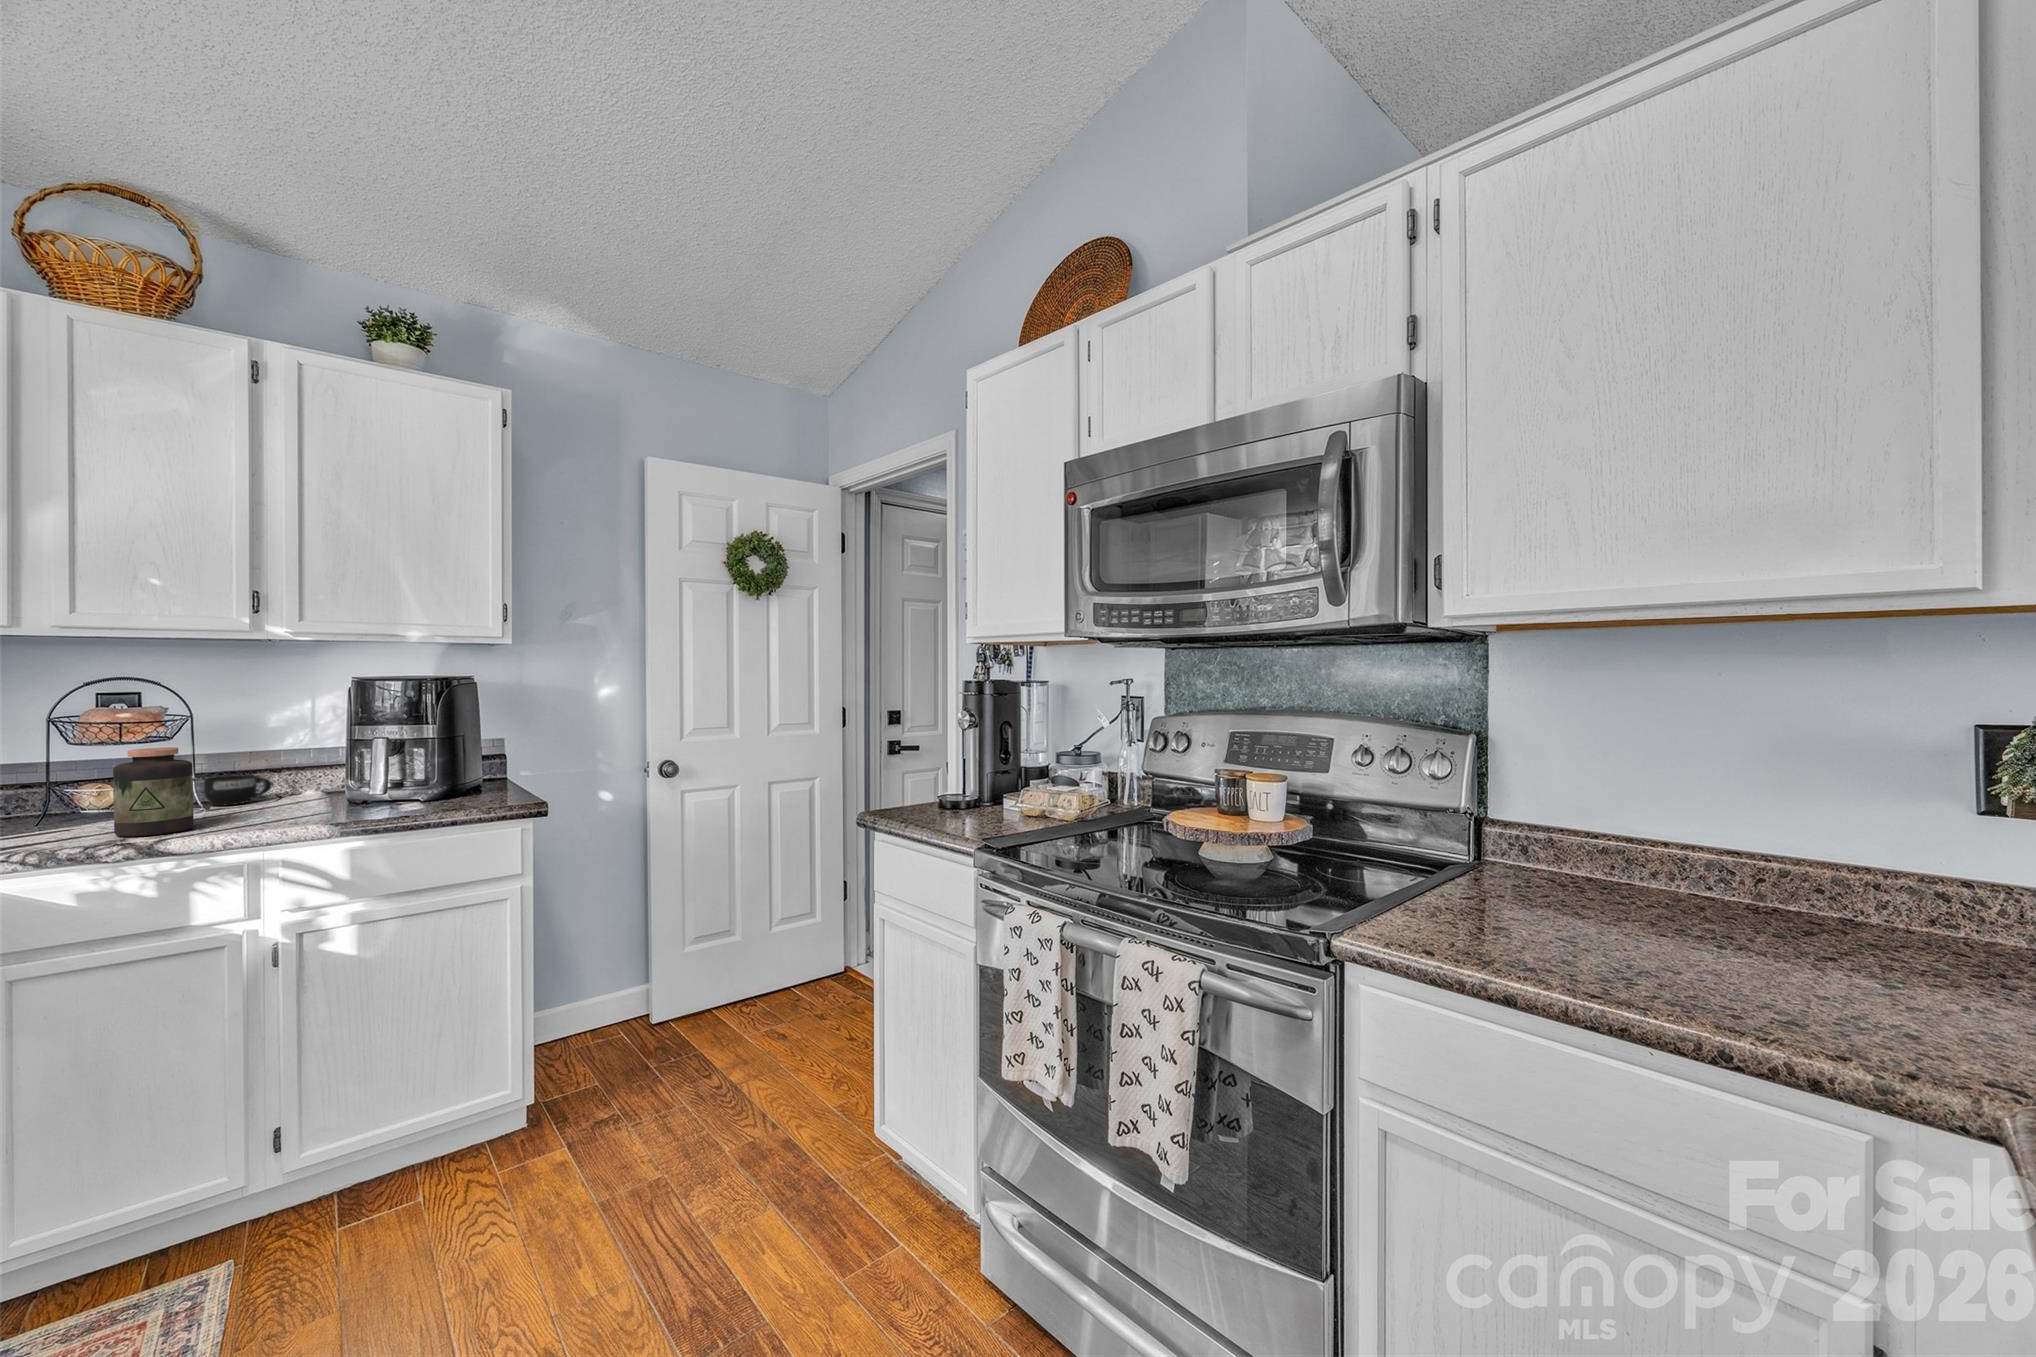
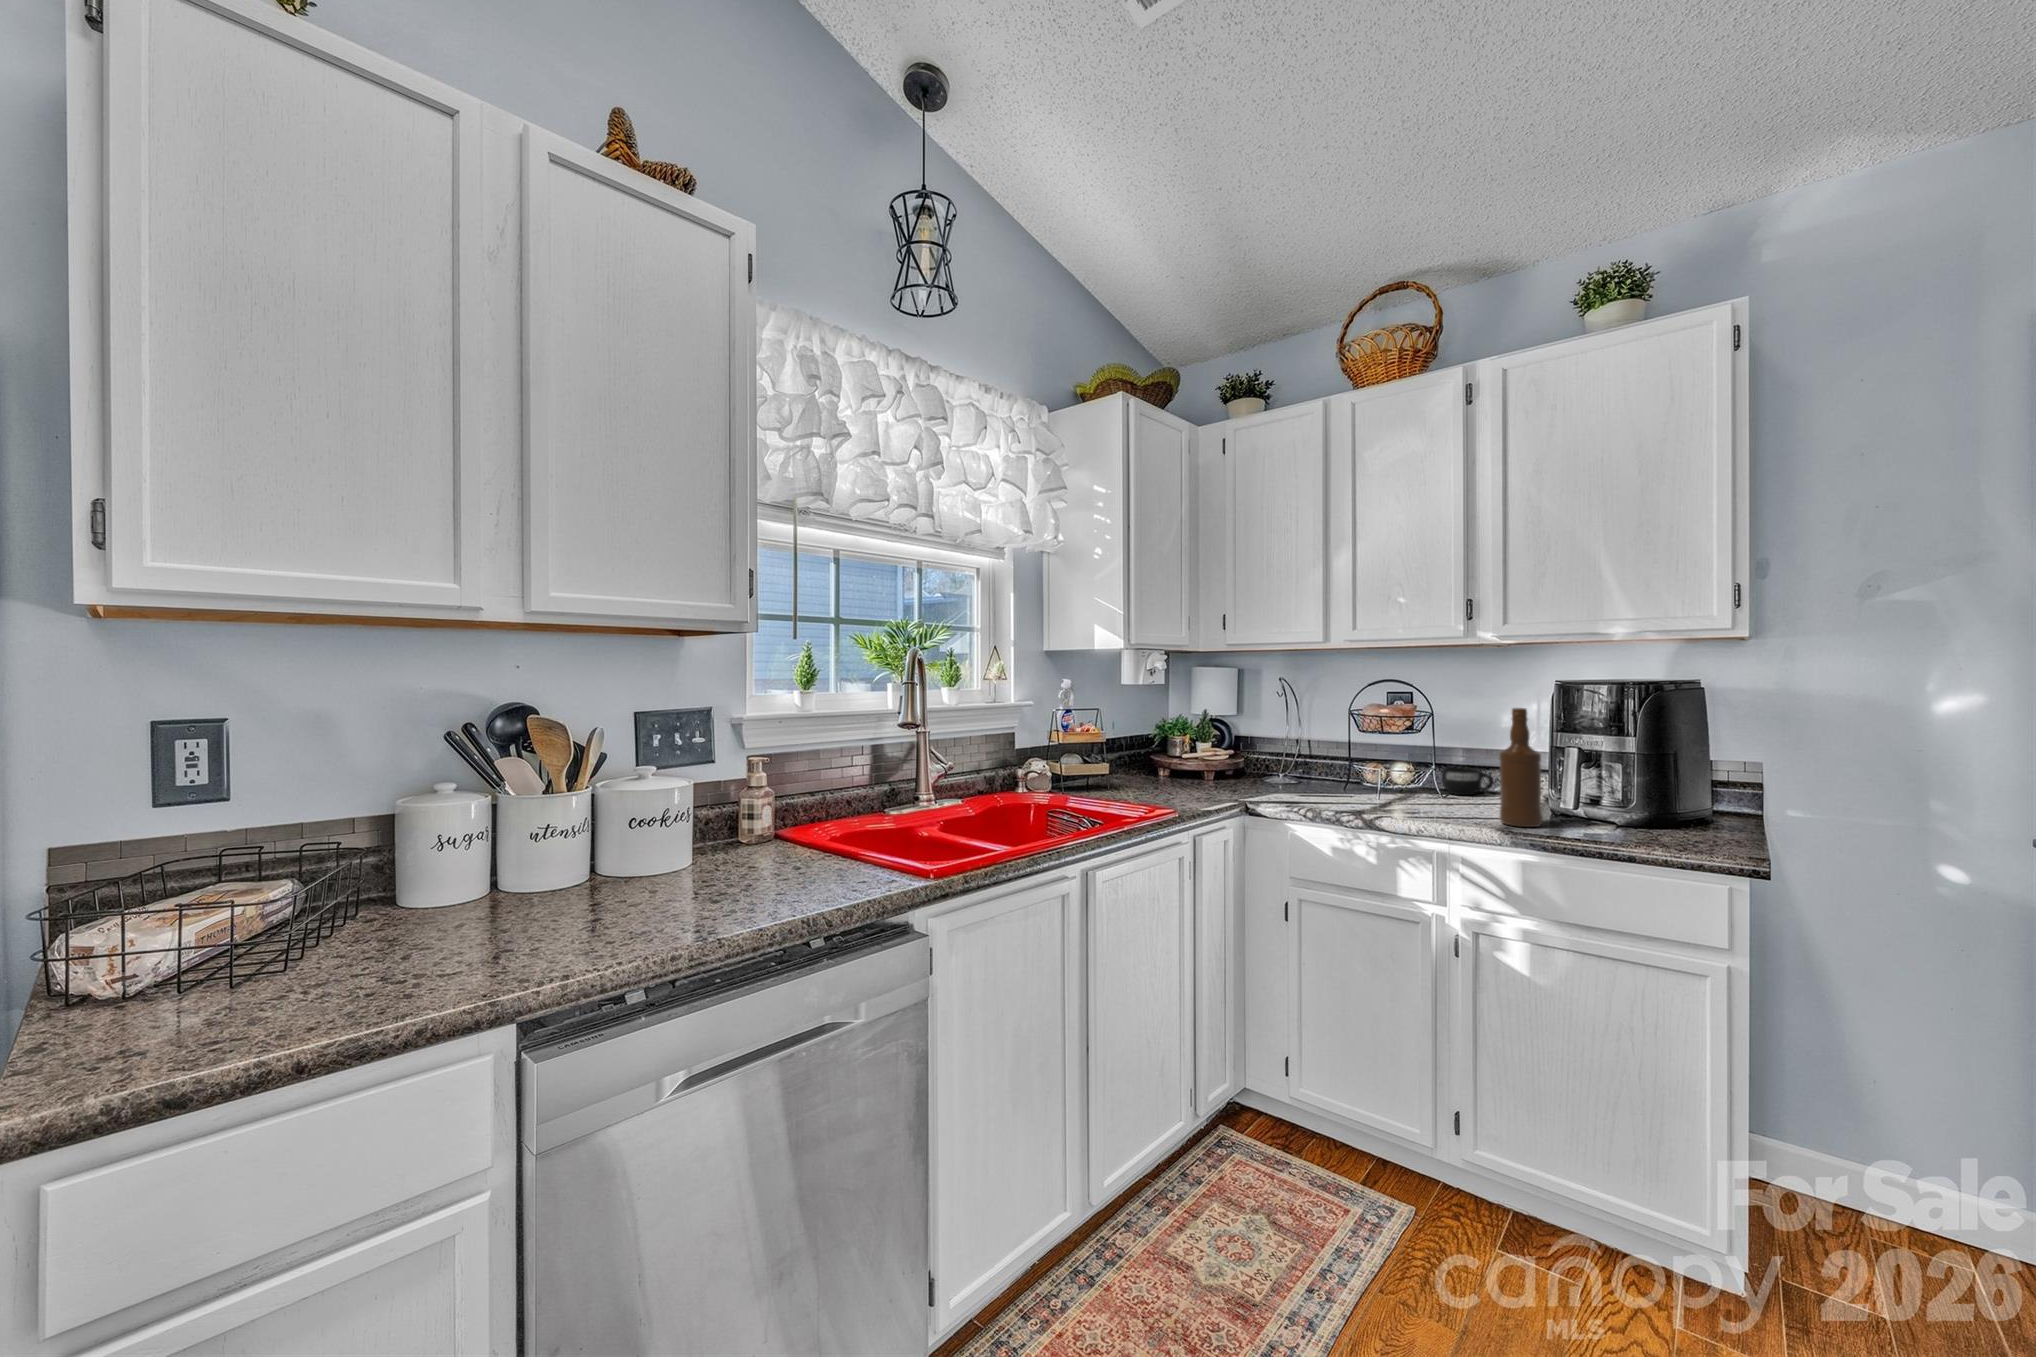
bottle: none [315,703,361,819] -> present [1499,708,1542,827]
jar: present [113,747,194,836] -> none [1361,738,1411,811]

